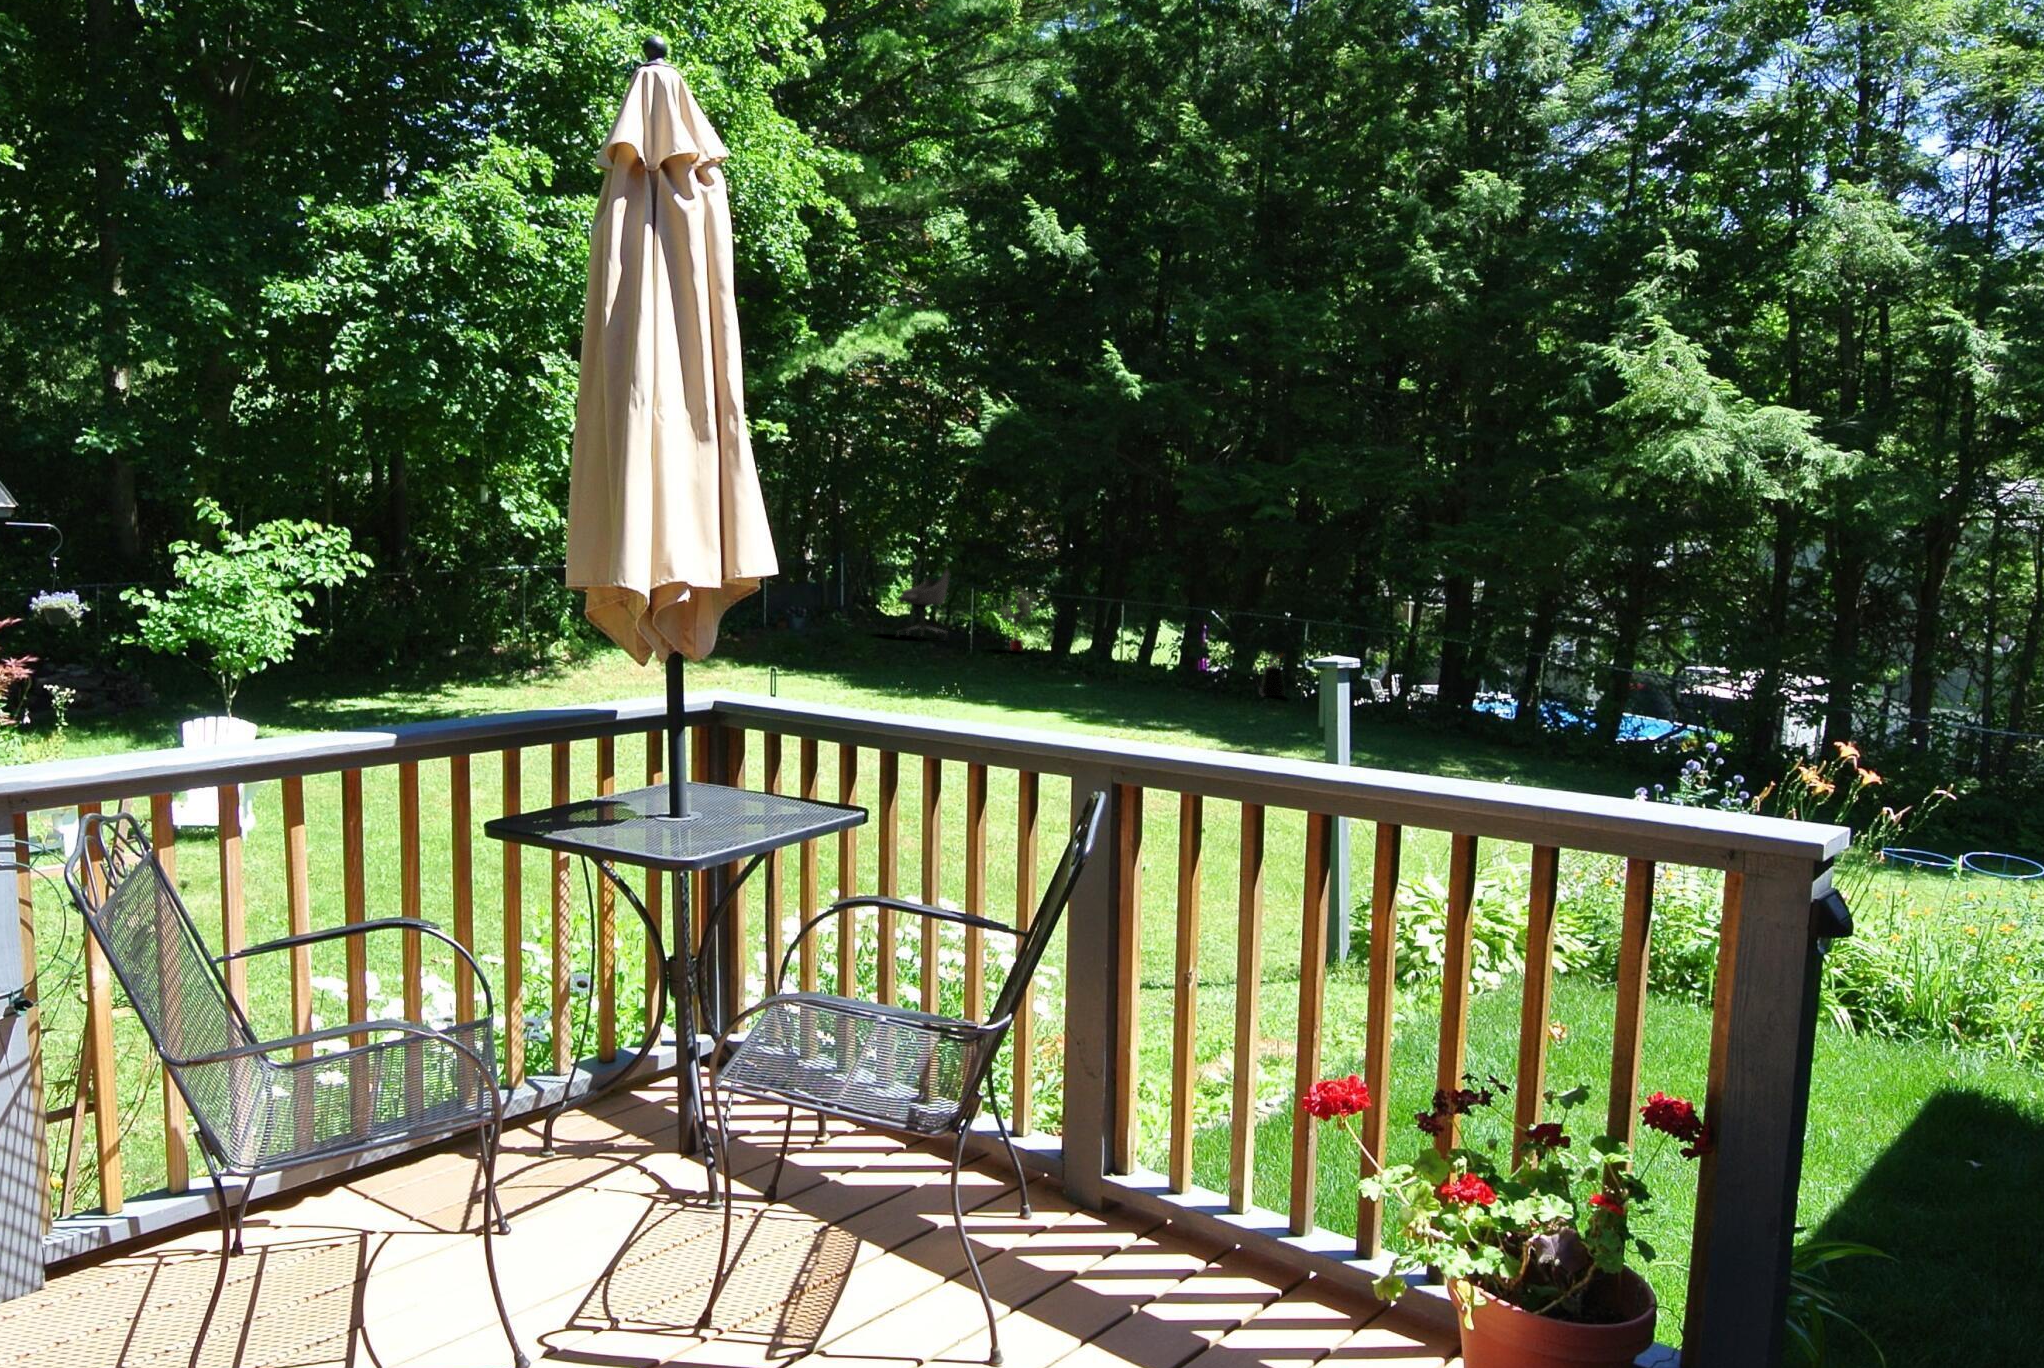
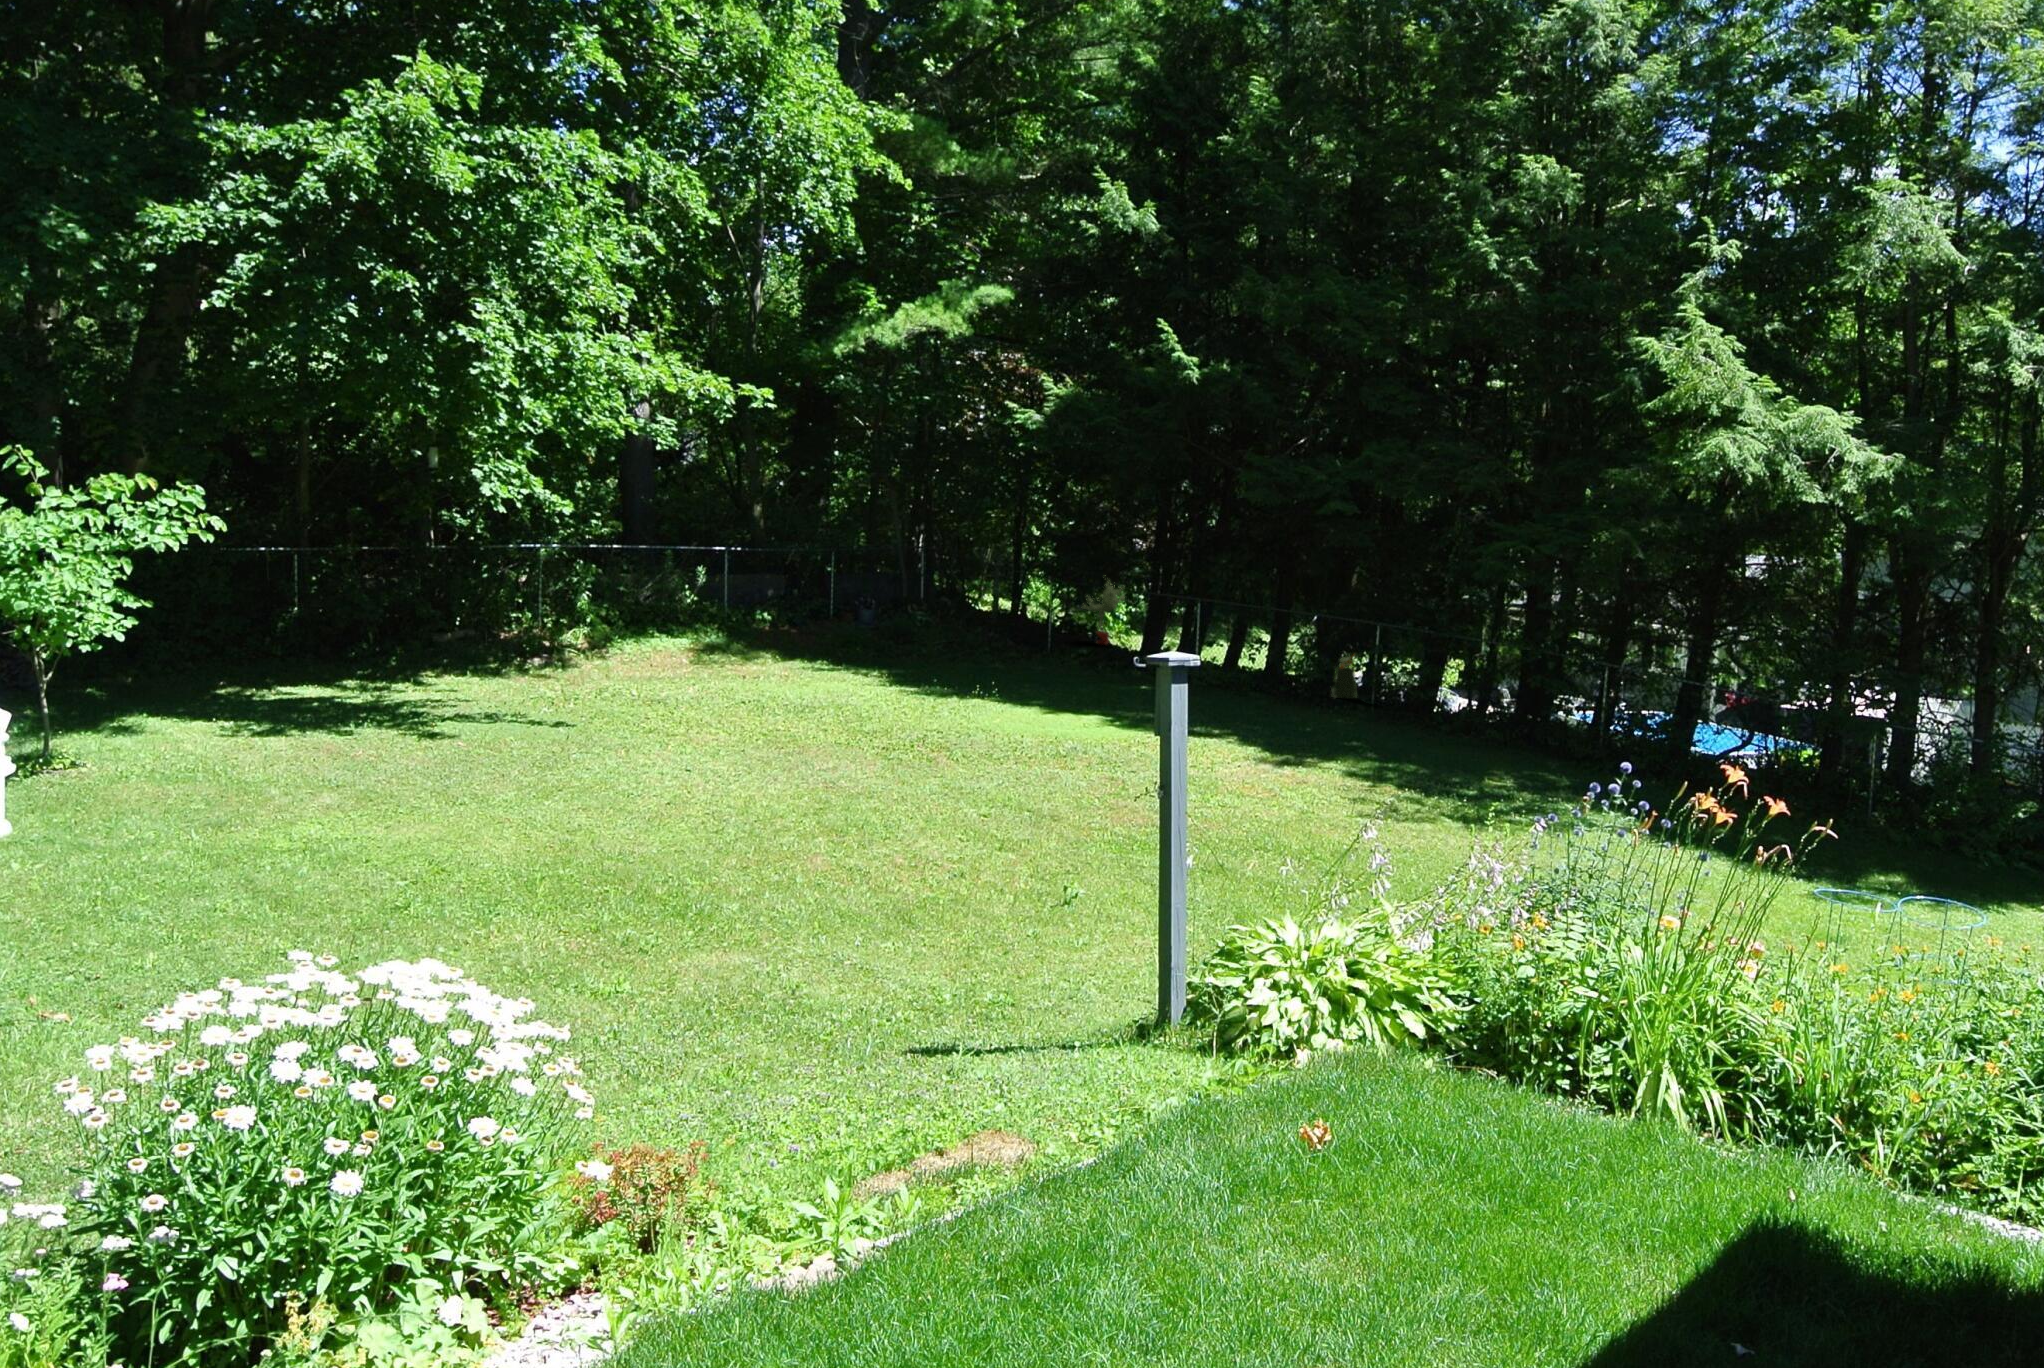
chair: present [895,570,949,640] -> none [980,550,1042,630]

